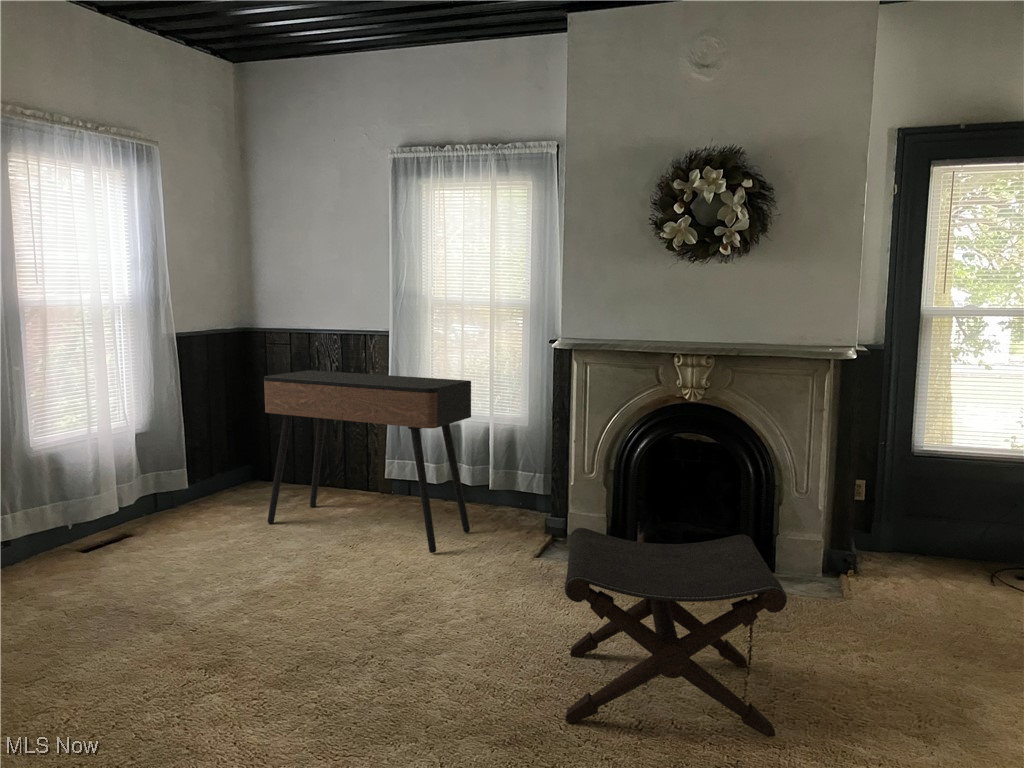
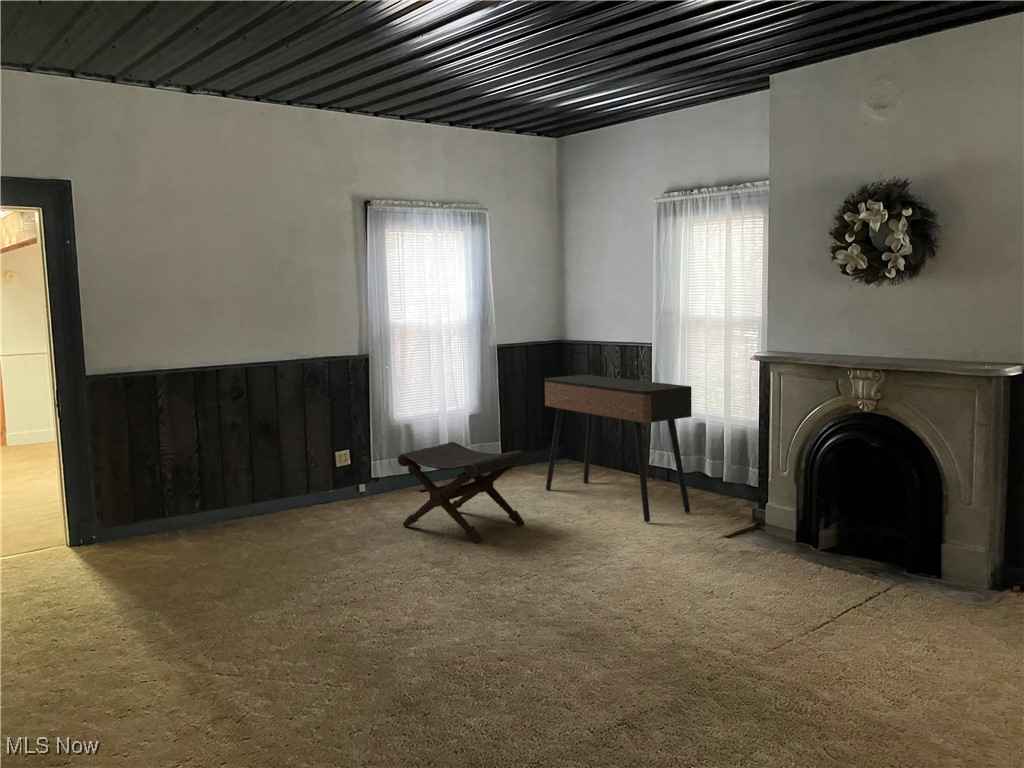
footstool: present [565,528,787,737] -> present [398,442,525,543]

